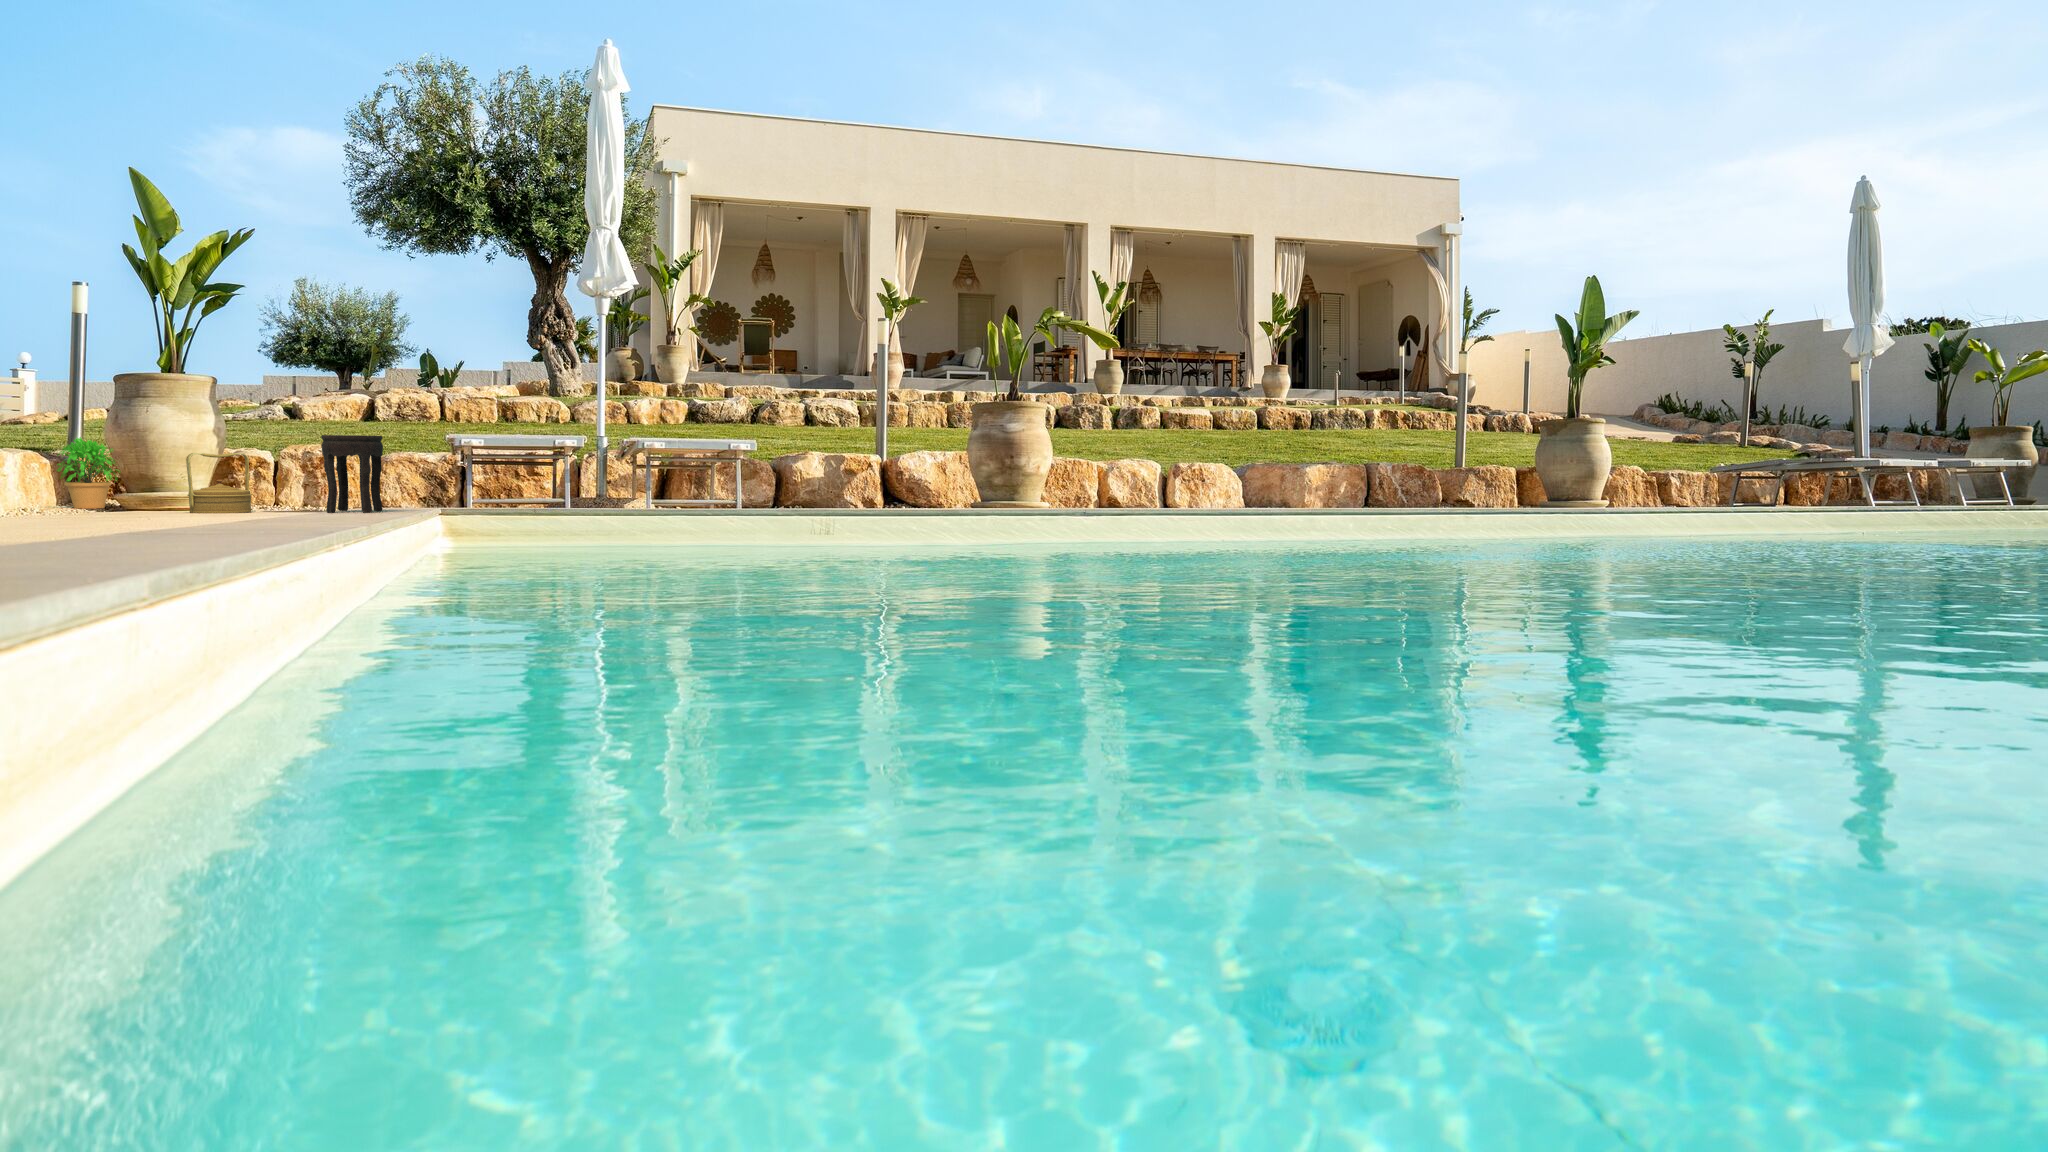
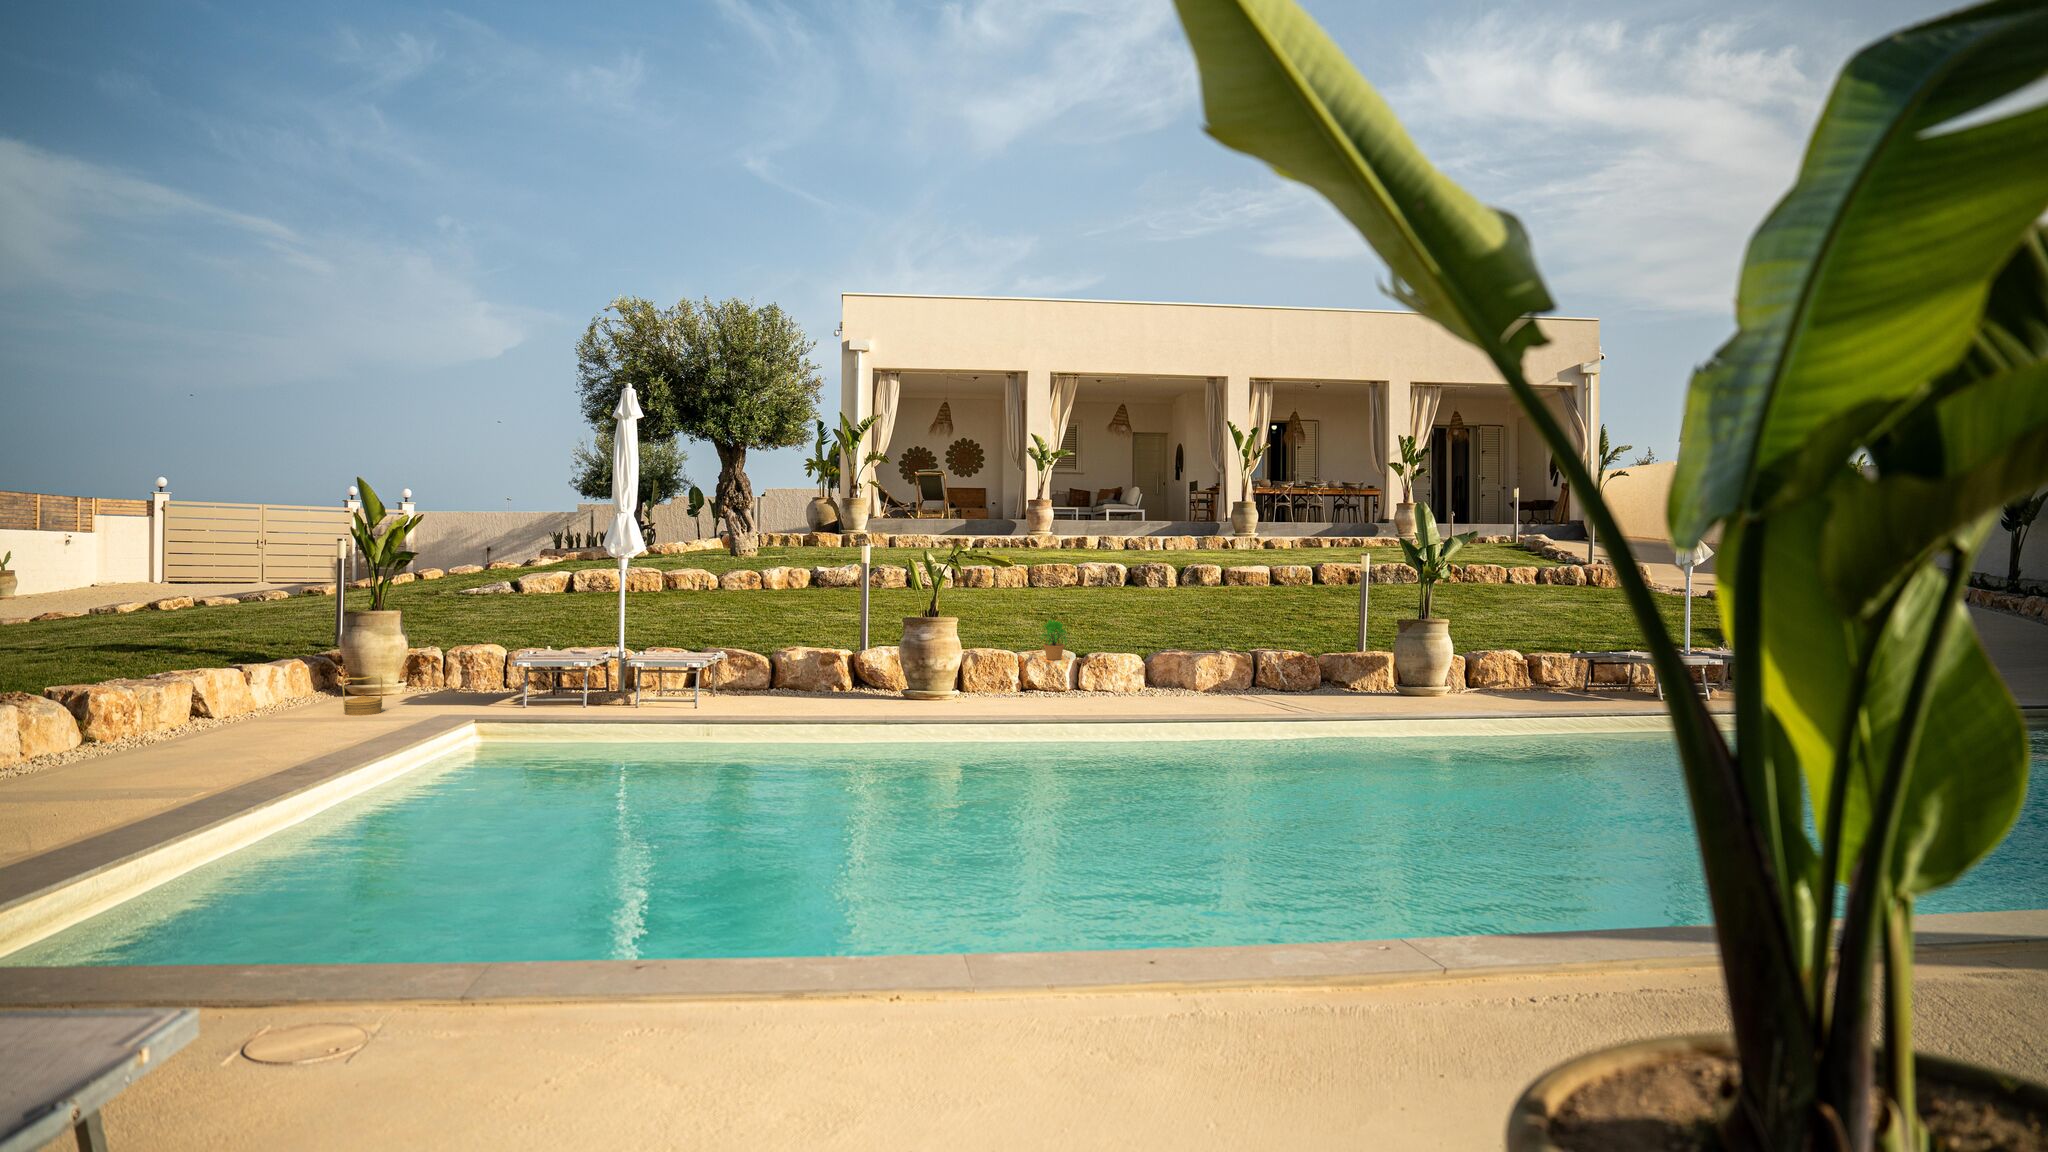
side table: present [321,435,383,513] -> none [416,664,455,716]
potted plant: present [57,437,119,509] -> present [1040,620,1067,660]

